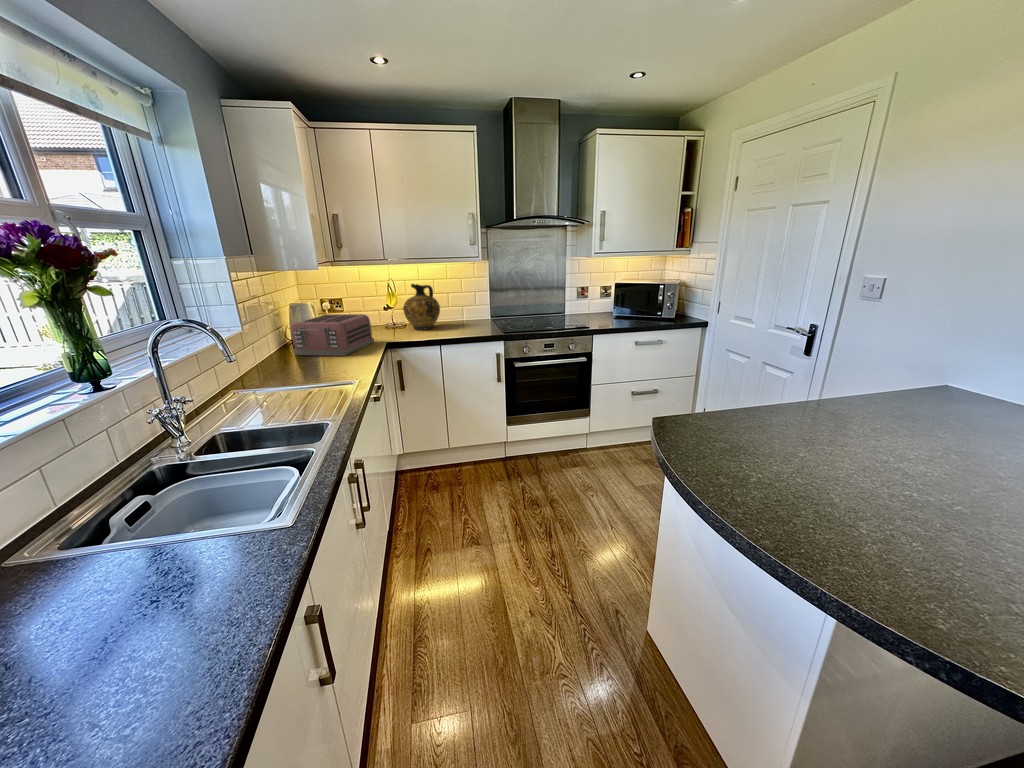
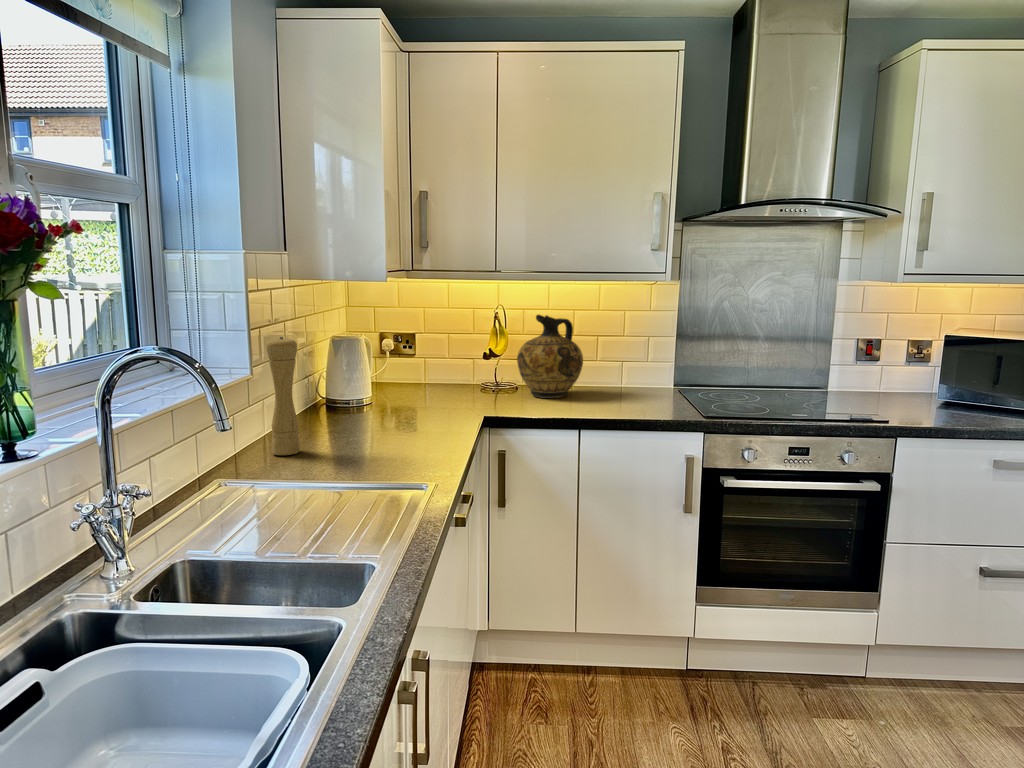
pepper mill: none [248,307,280,375] -> present [266,337,300,455]
toaster: present [291,314,374,356] -> none [327,358,462,434]

